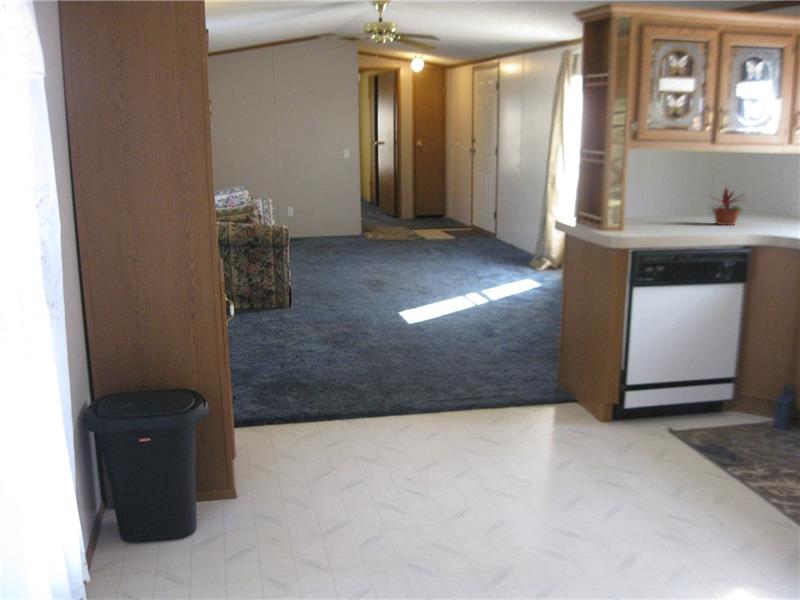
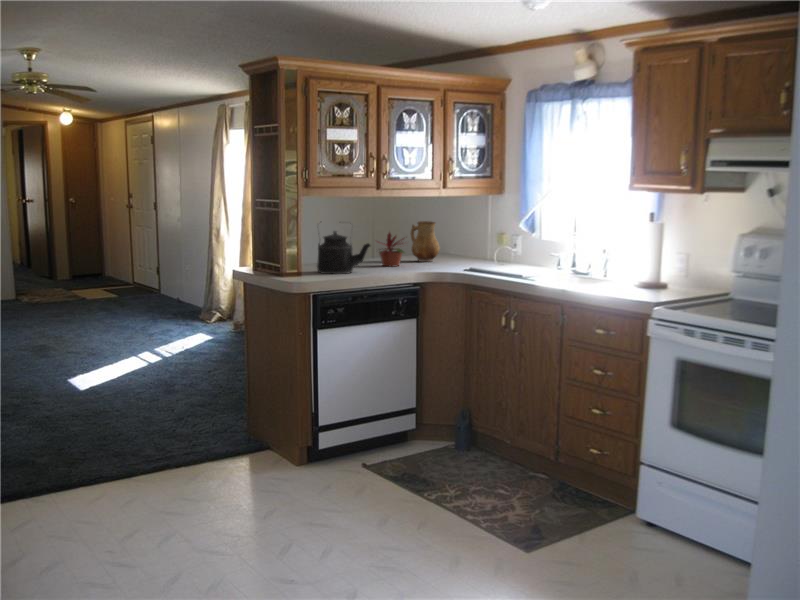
kettle: none [640,176,701,231] -> present [317,231,370,274]
ceramic pitcher: none [754,176,789,221] -> present [410,221,440,262]

